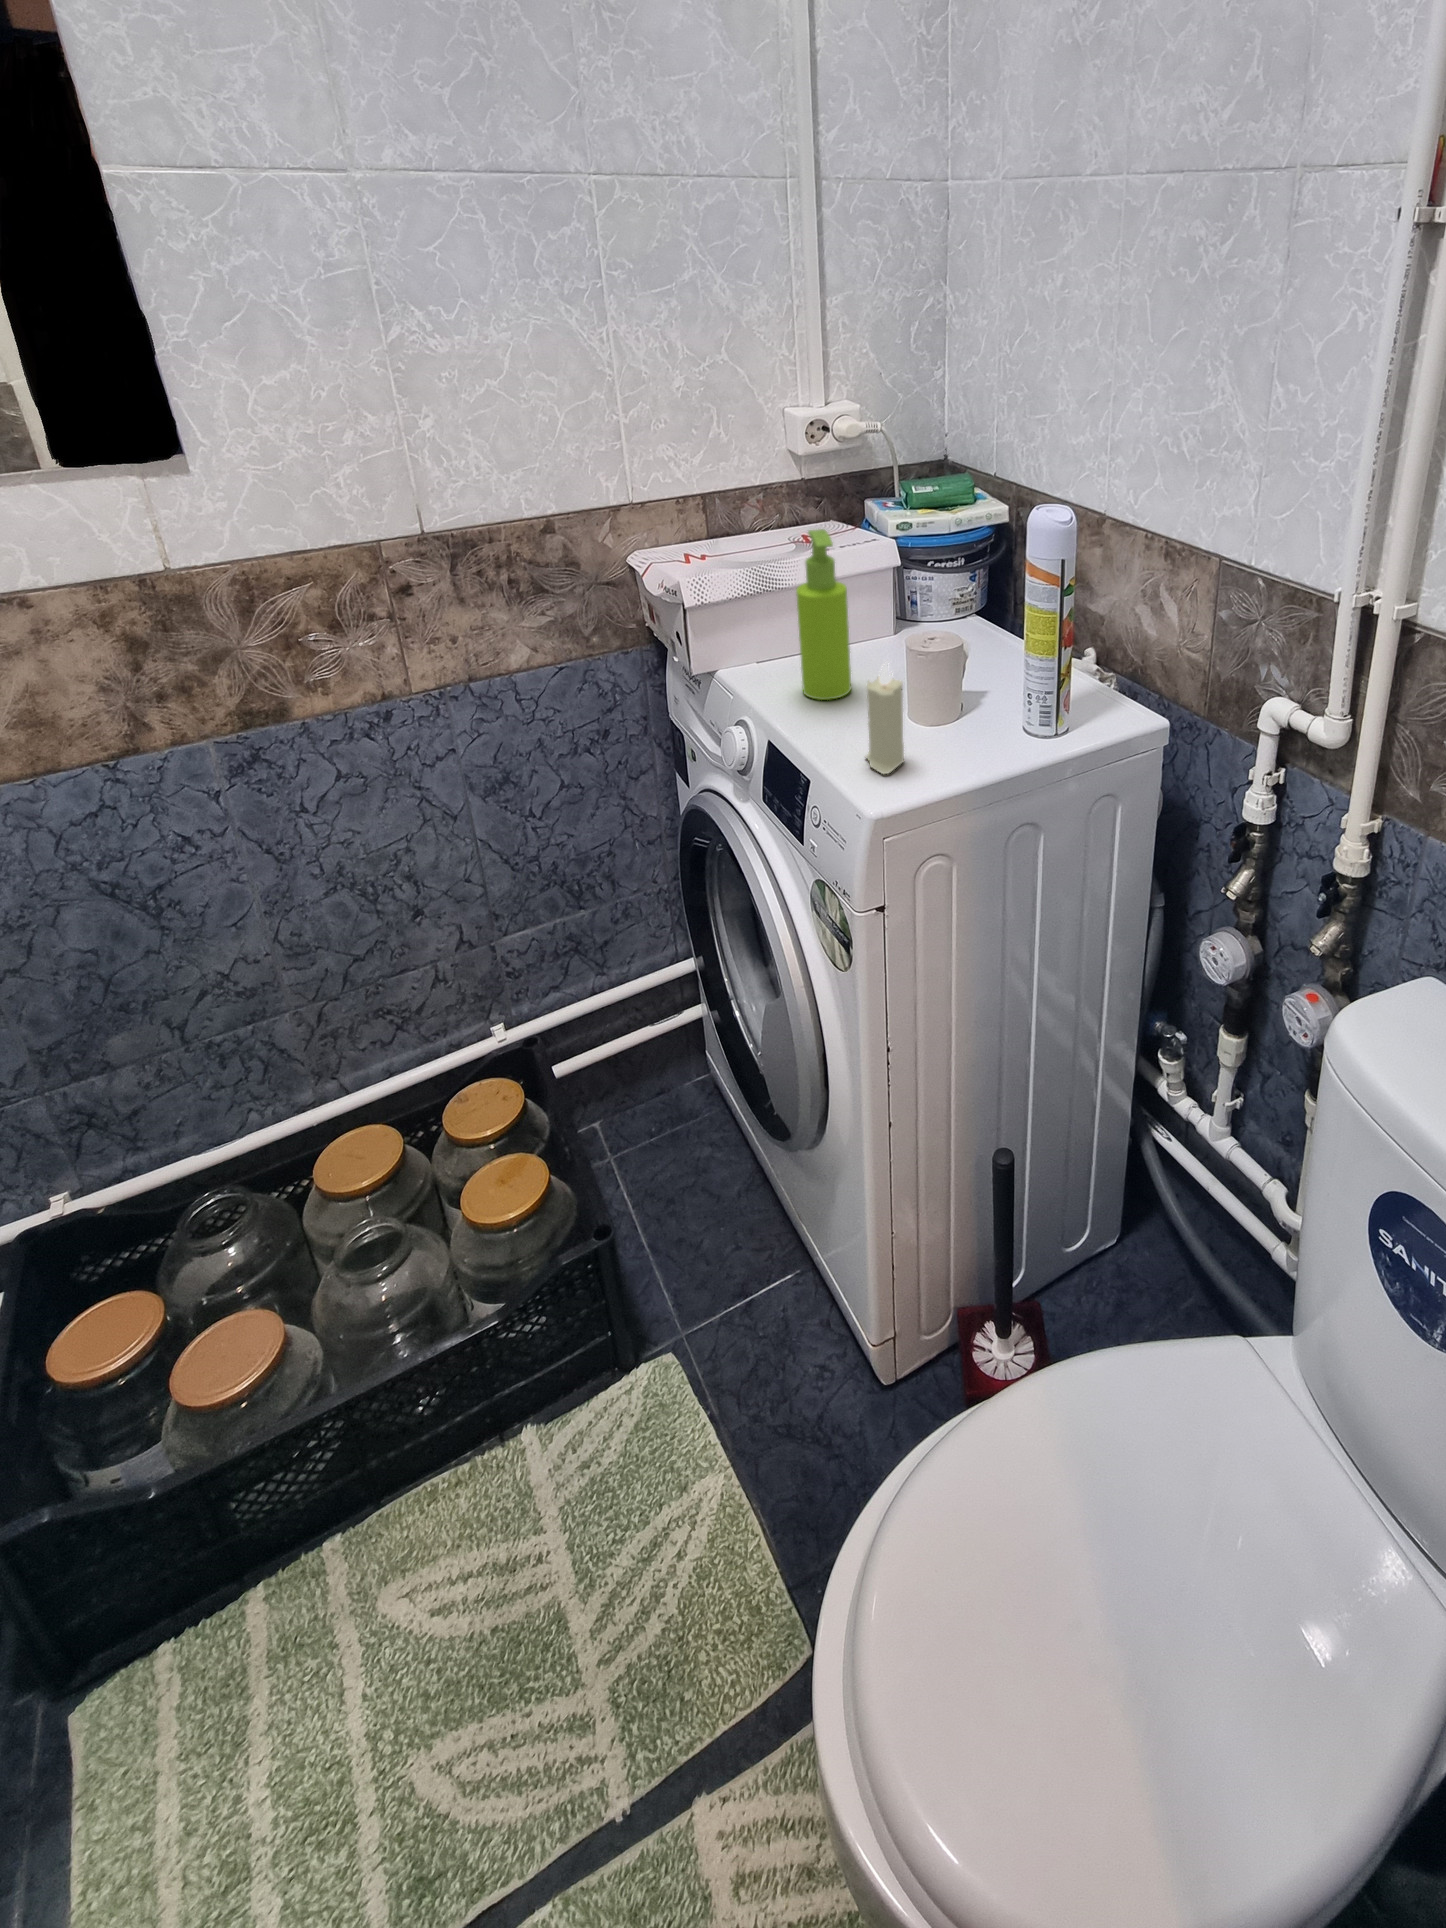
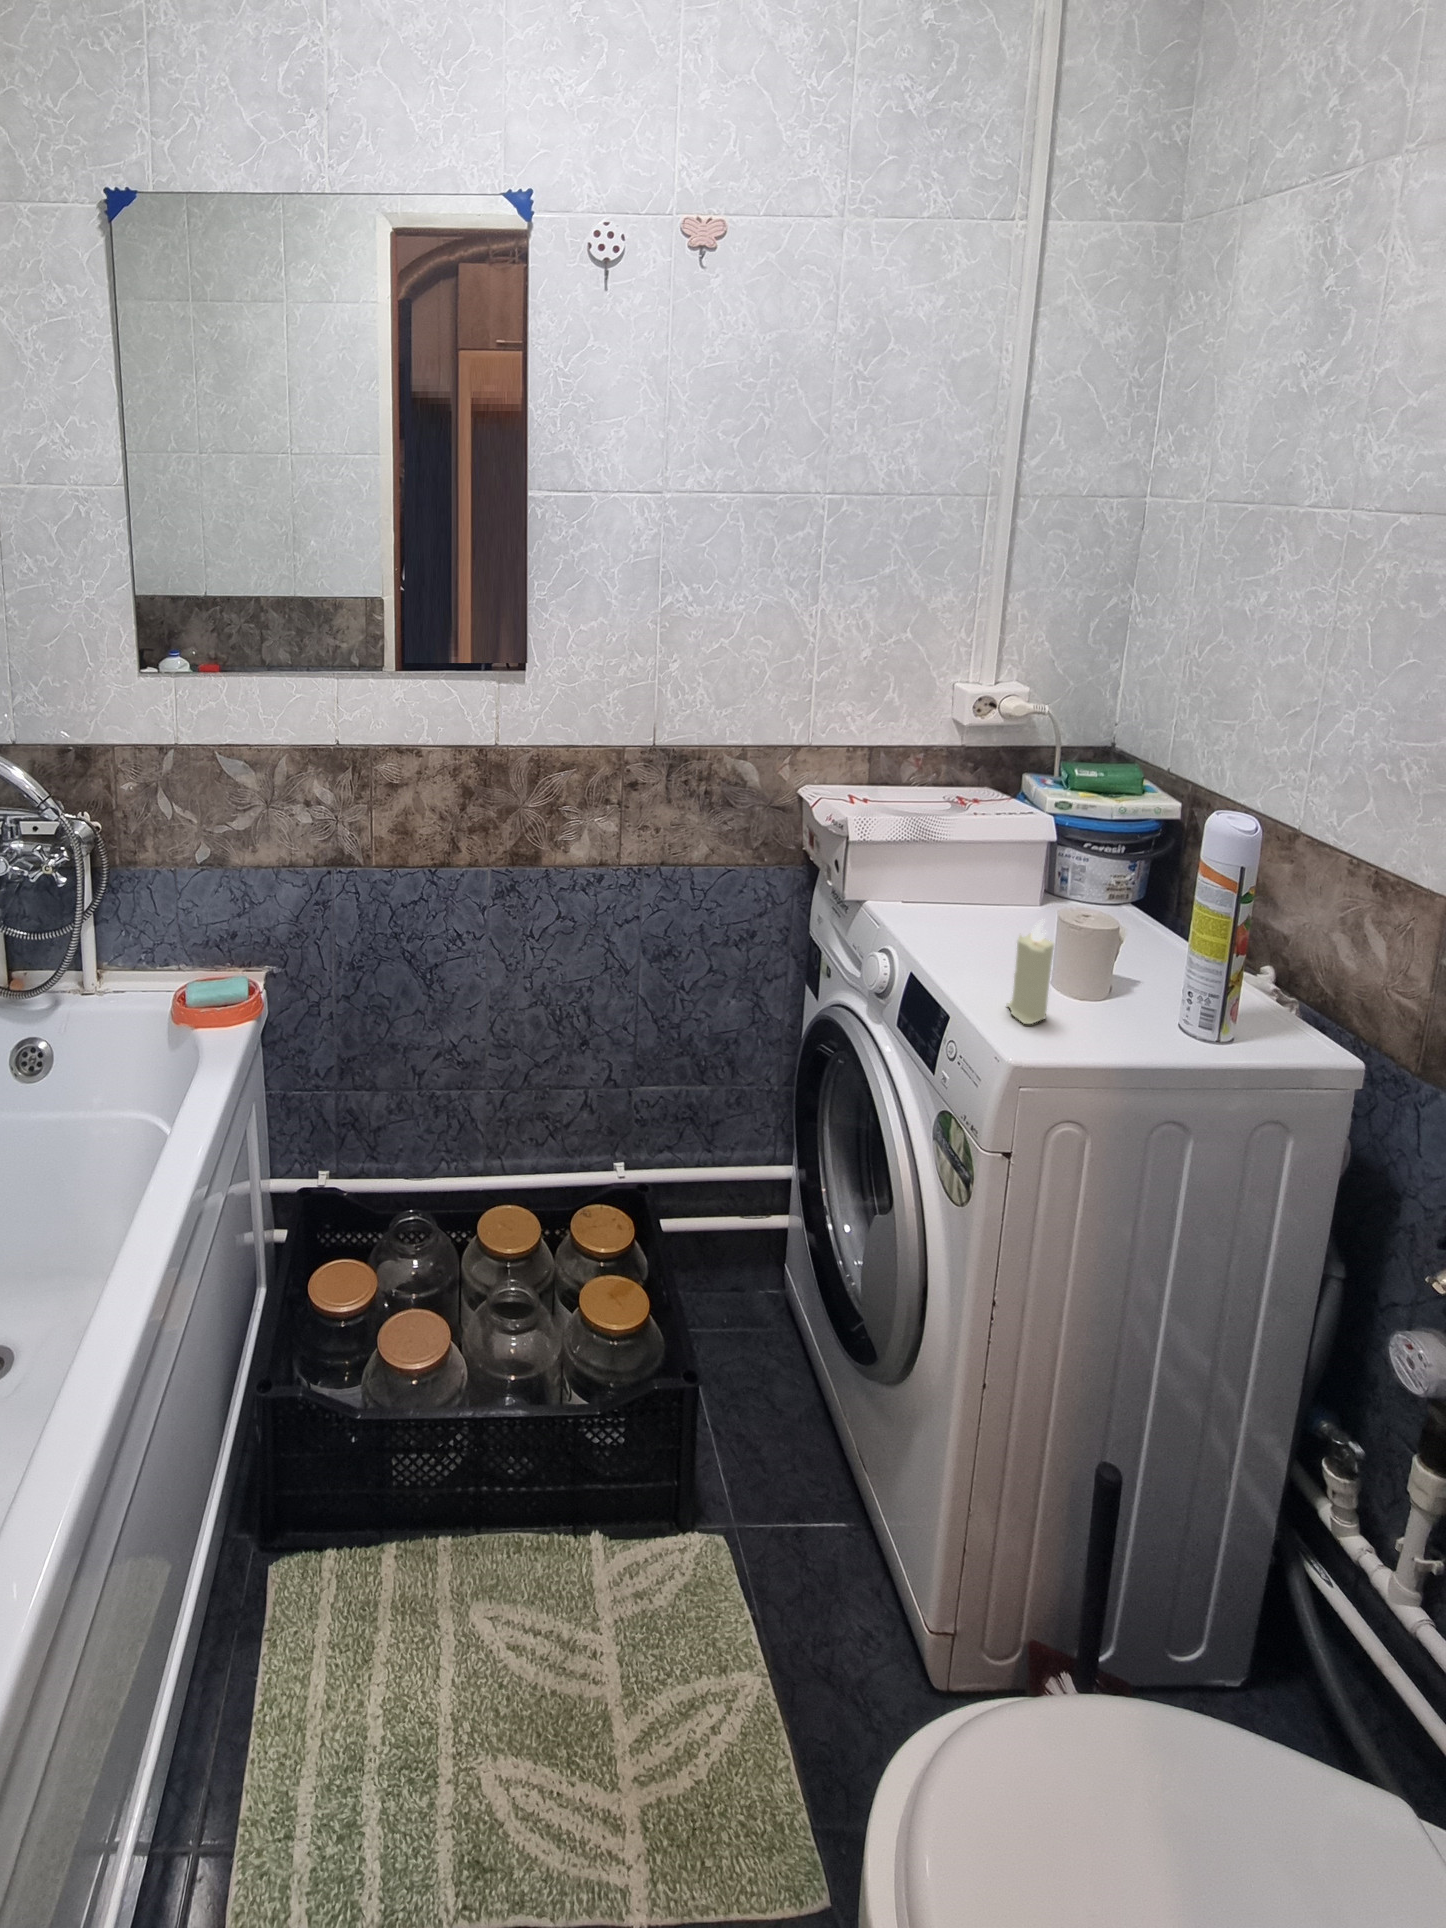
soap dispenser: present [796,529,851,700] -> none [948,794,1005,949]

